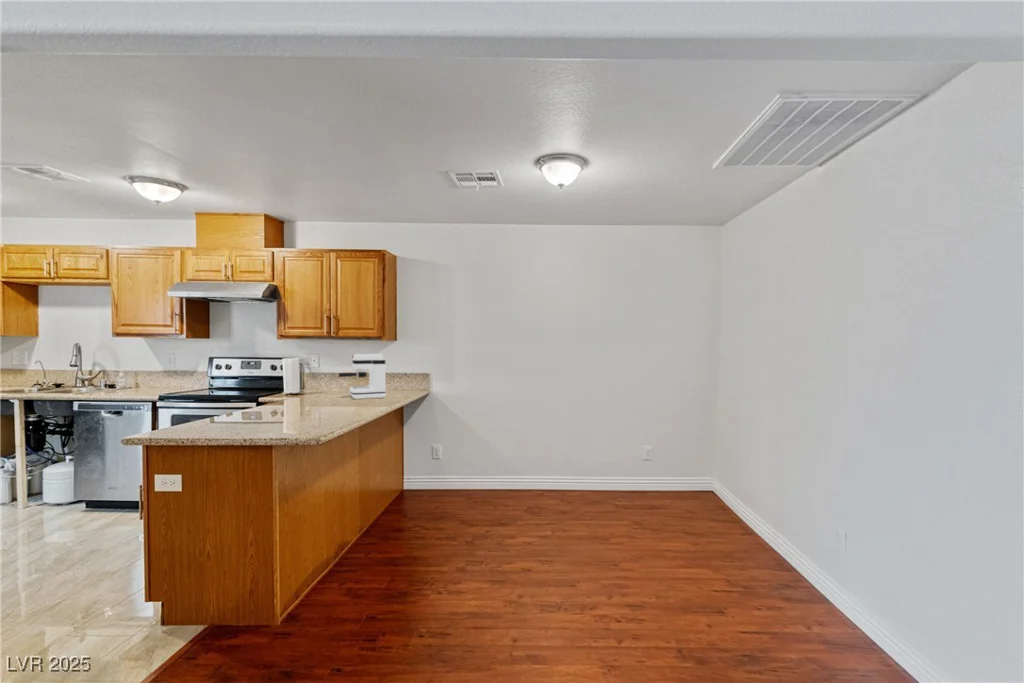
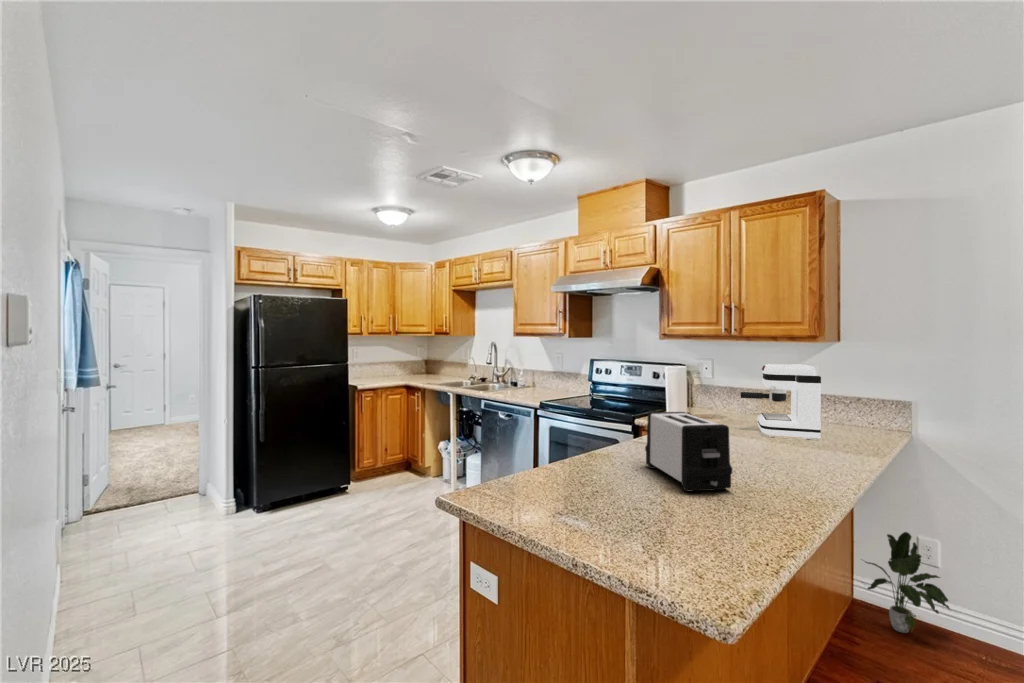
toaster: none [278,385,338,430] -> present [645,412,732,491]
potted plant: none [406,443,447,499] -> present [866,532,949,633]

